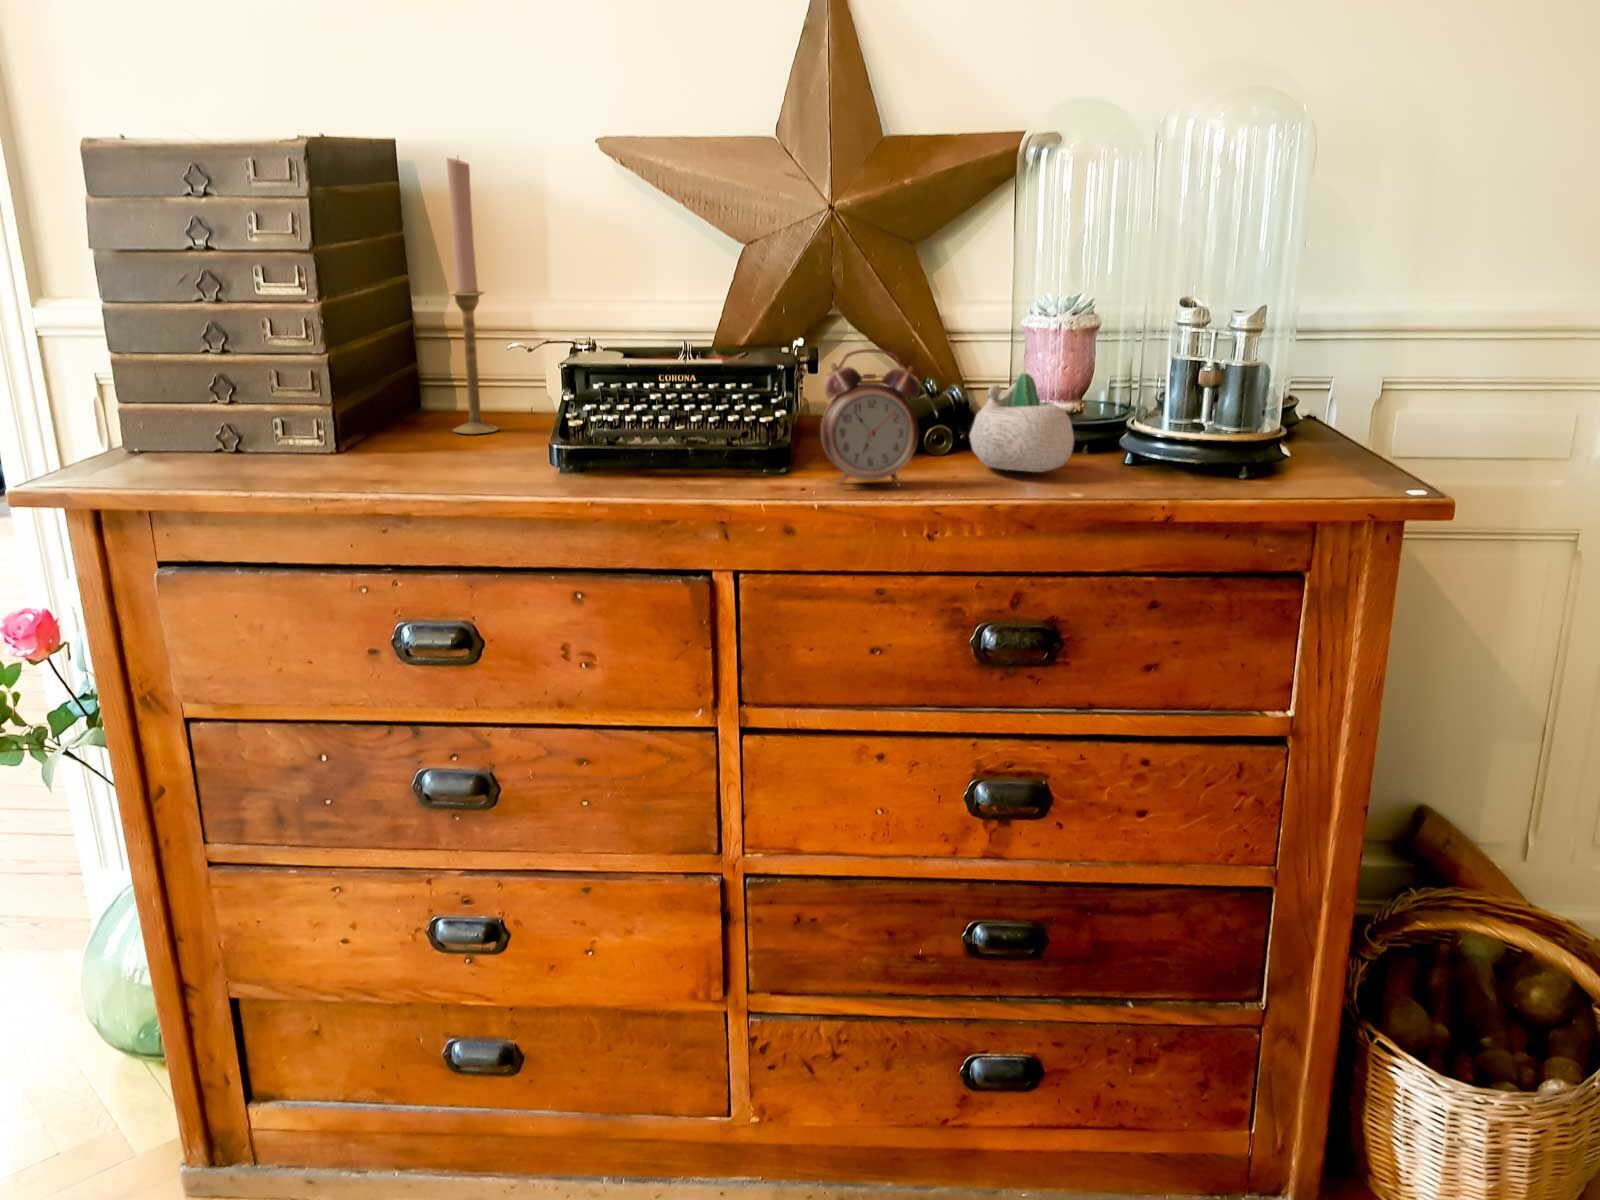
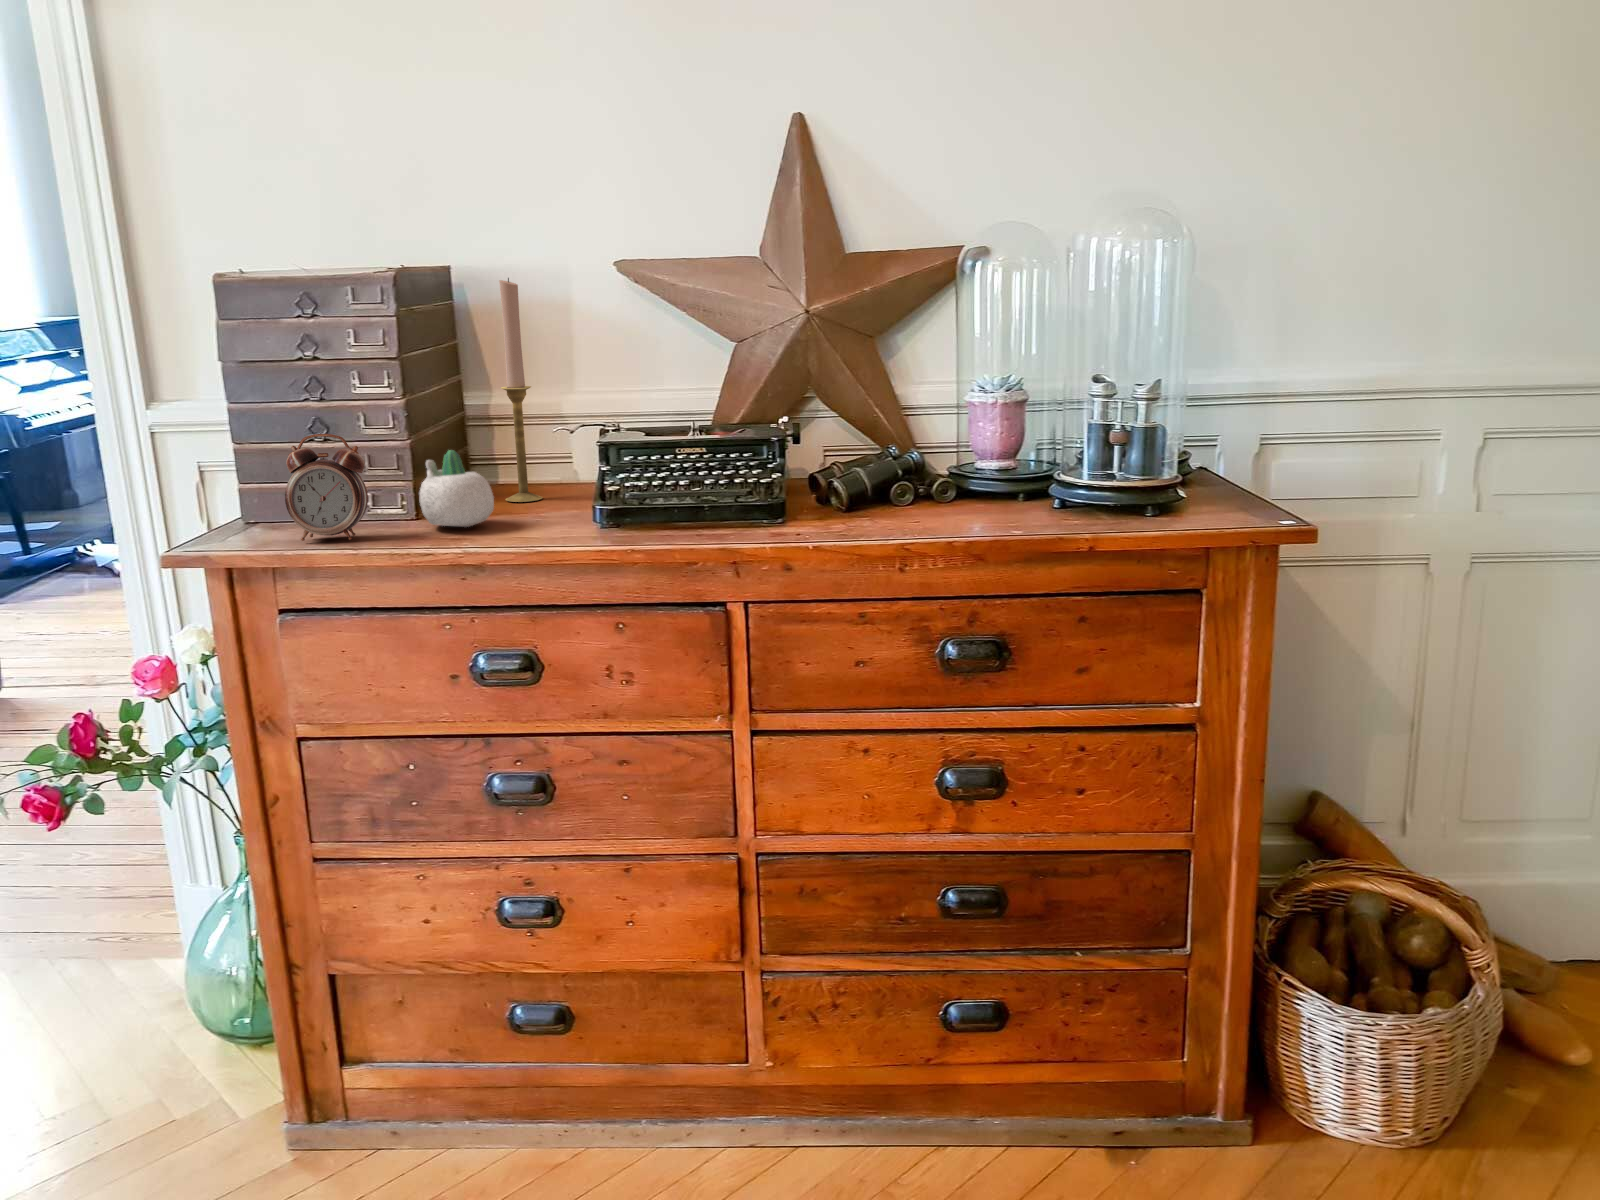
alarm clock: present [821,349,920,487] -> present [285,434,368,541]
succulent planter: present [969,373,1074,472] -> present [419,450,494,527]

